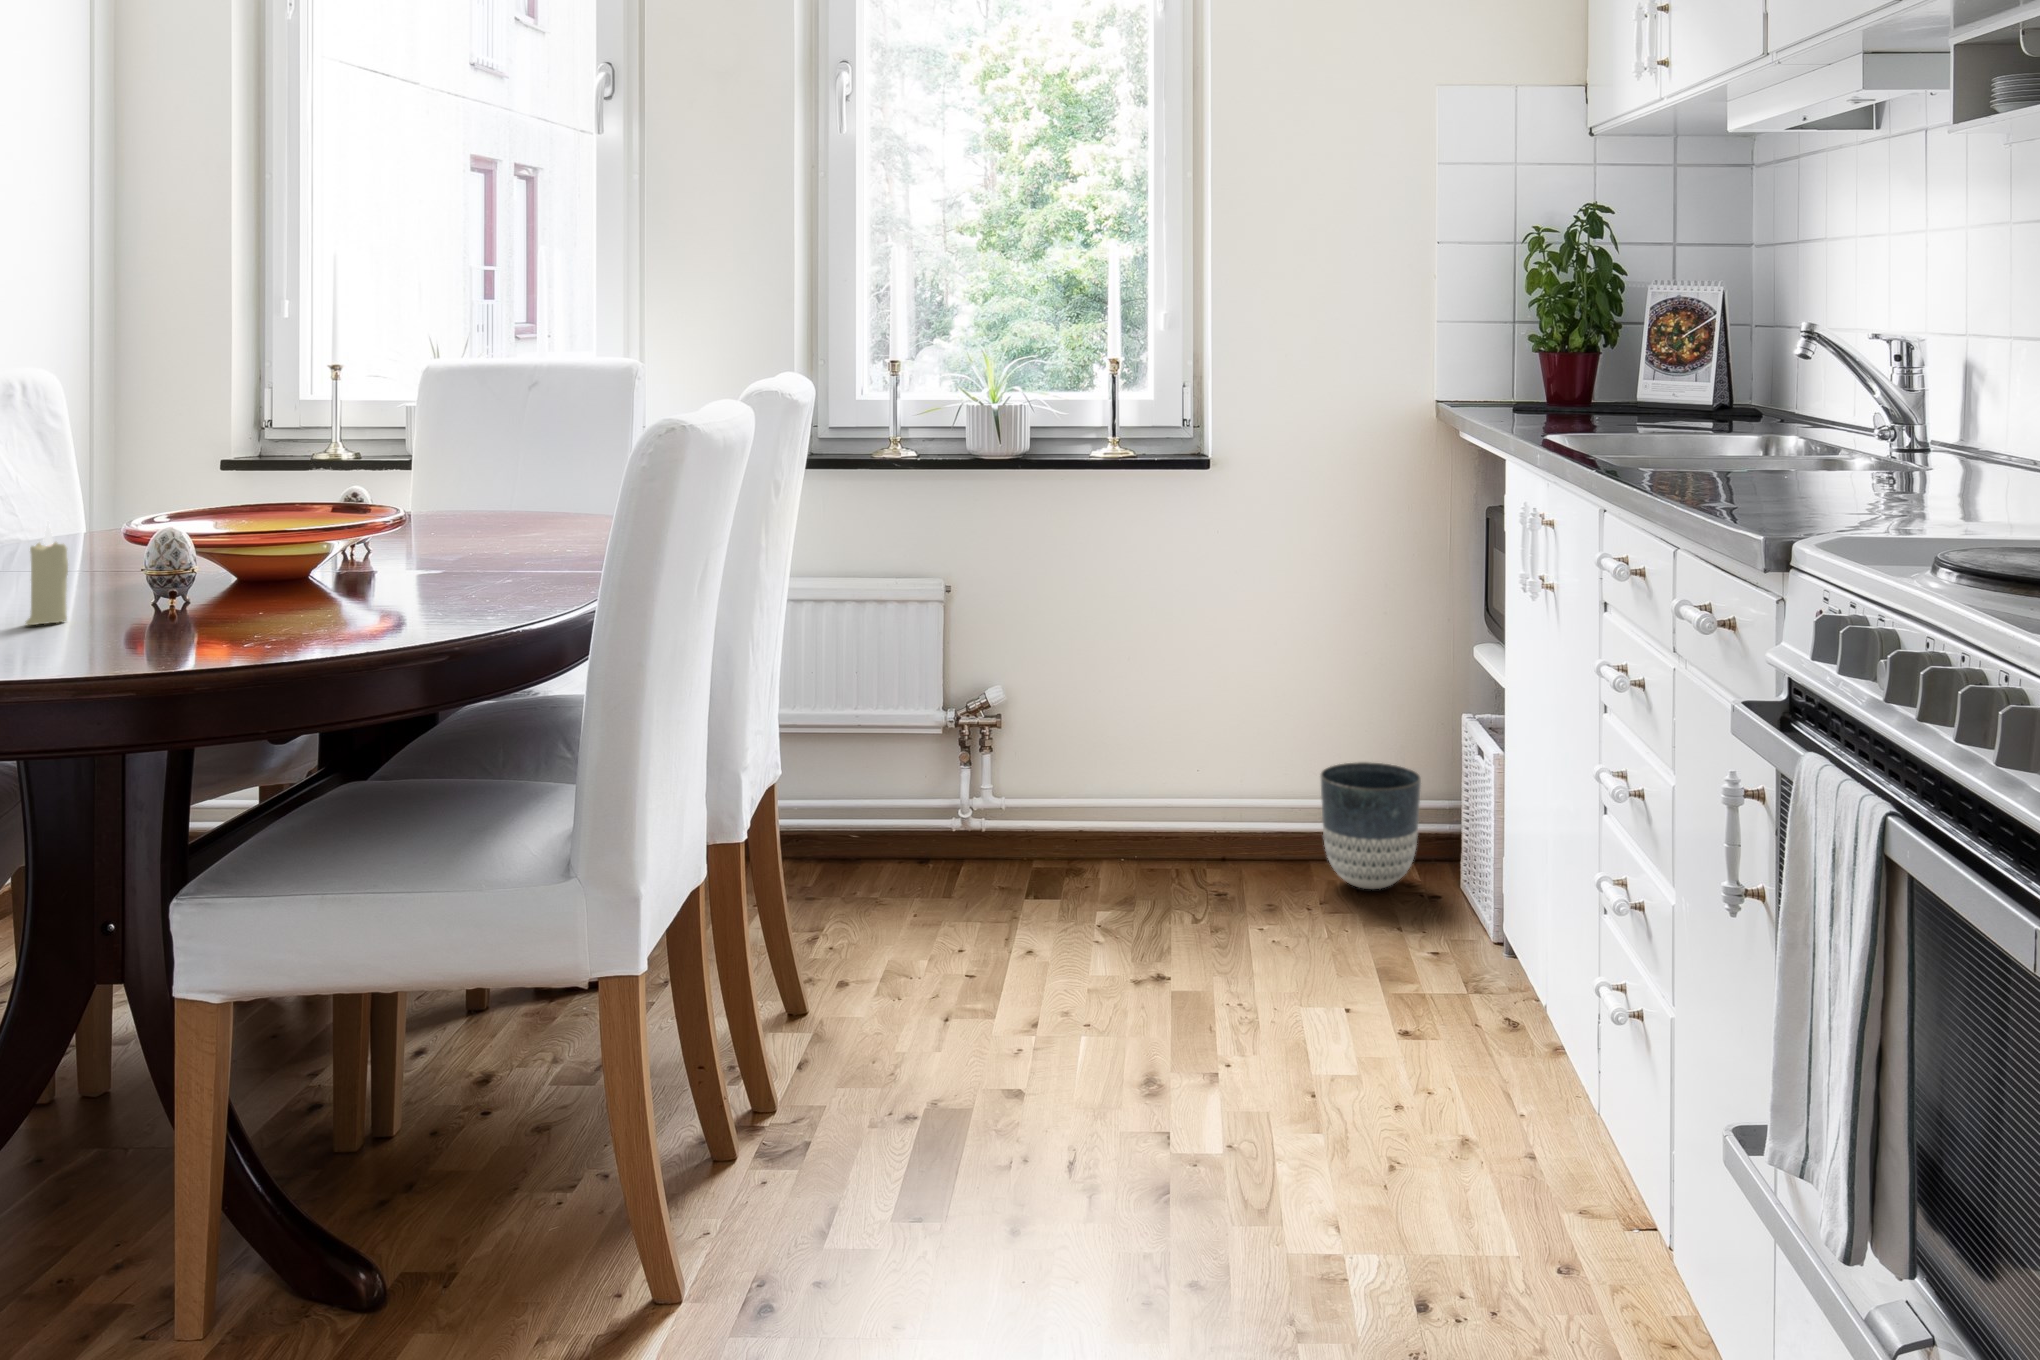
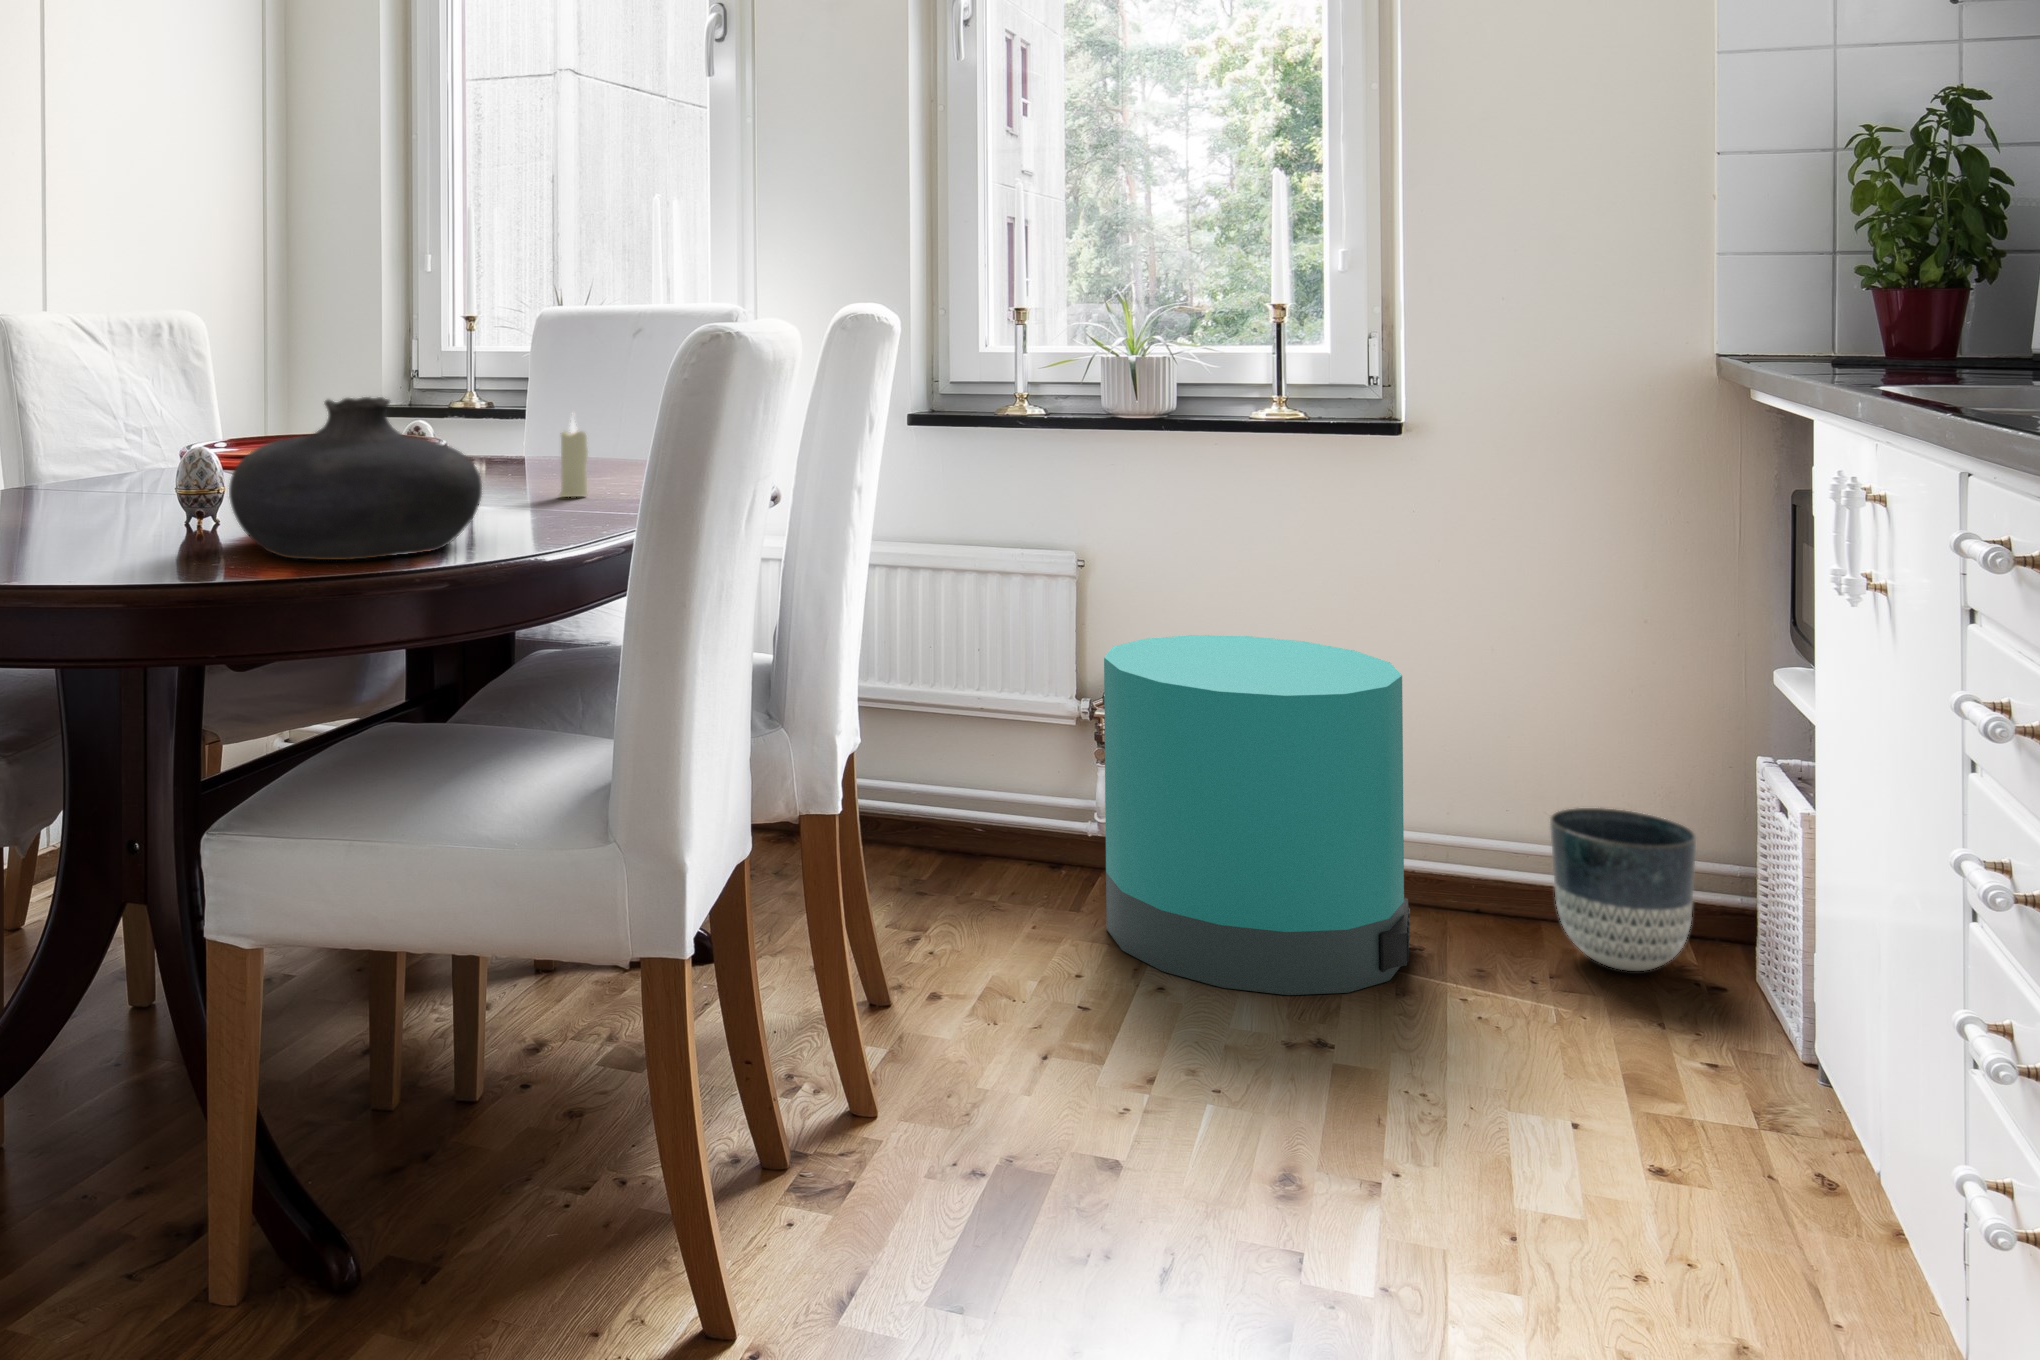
vase: none [171,467,447,634] -> present [229,397,482,560]
candle: present [26,522,68,625] -> present [559,418,588,497]
trash can: none [978,643,1220,946] -> present [1104,635,1410,995]

